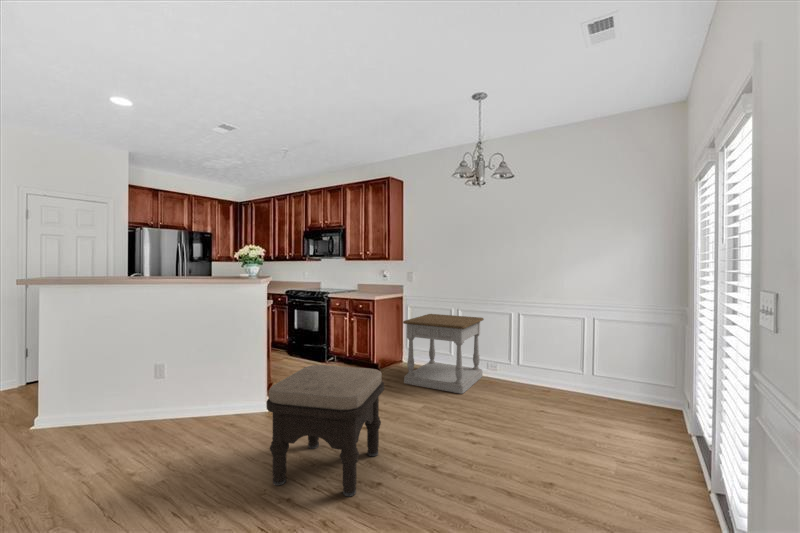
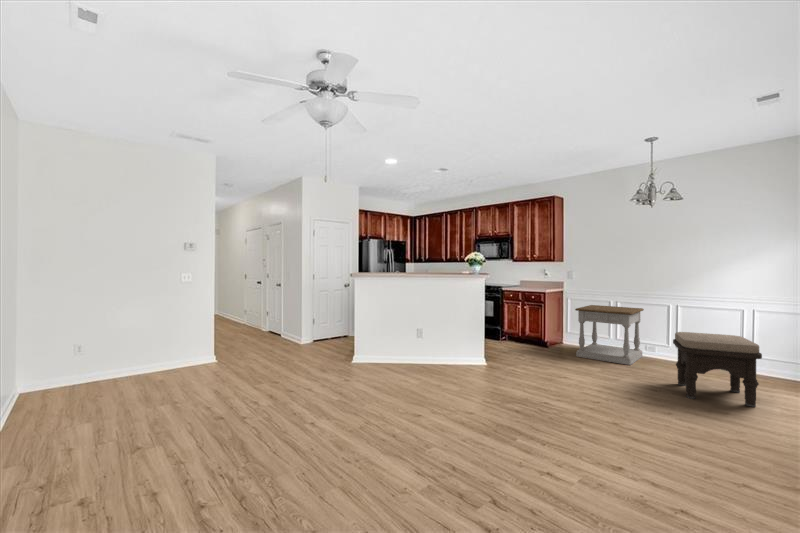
ottoman: present [267,365,384,496] -> present [673,332,762,407]

